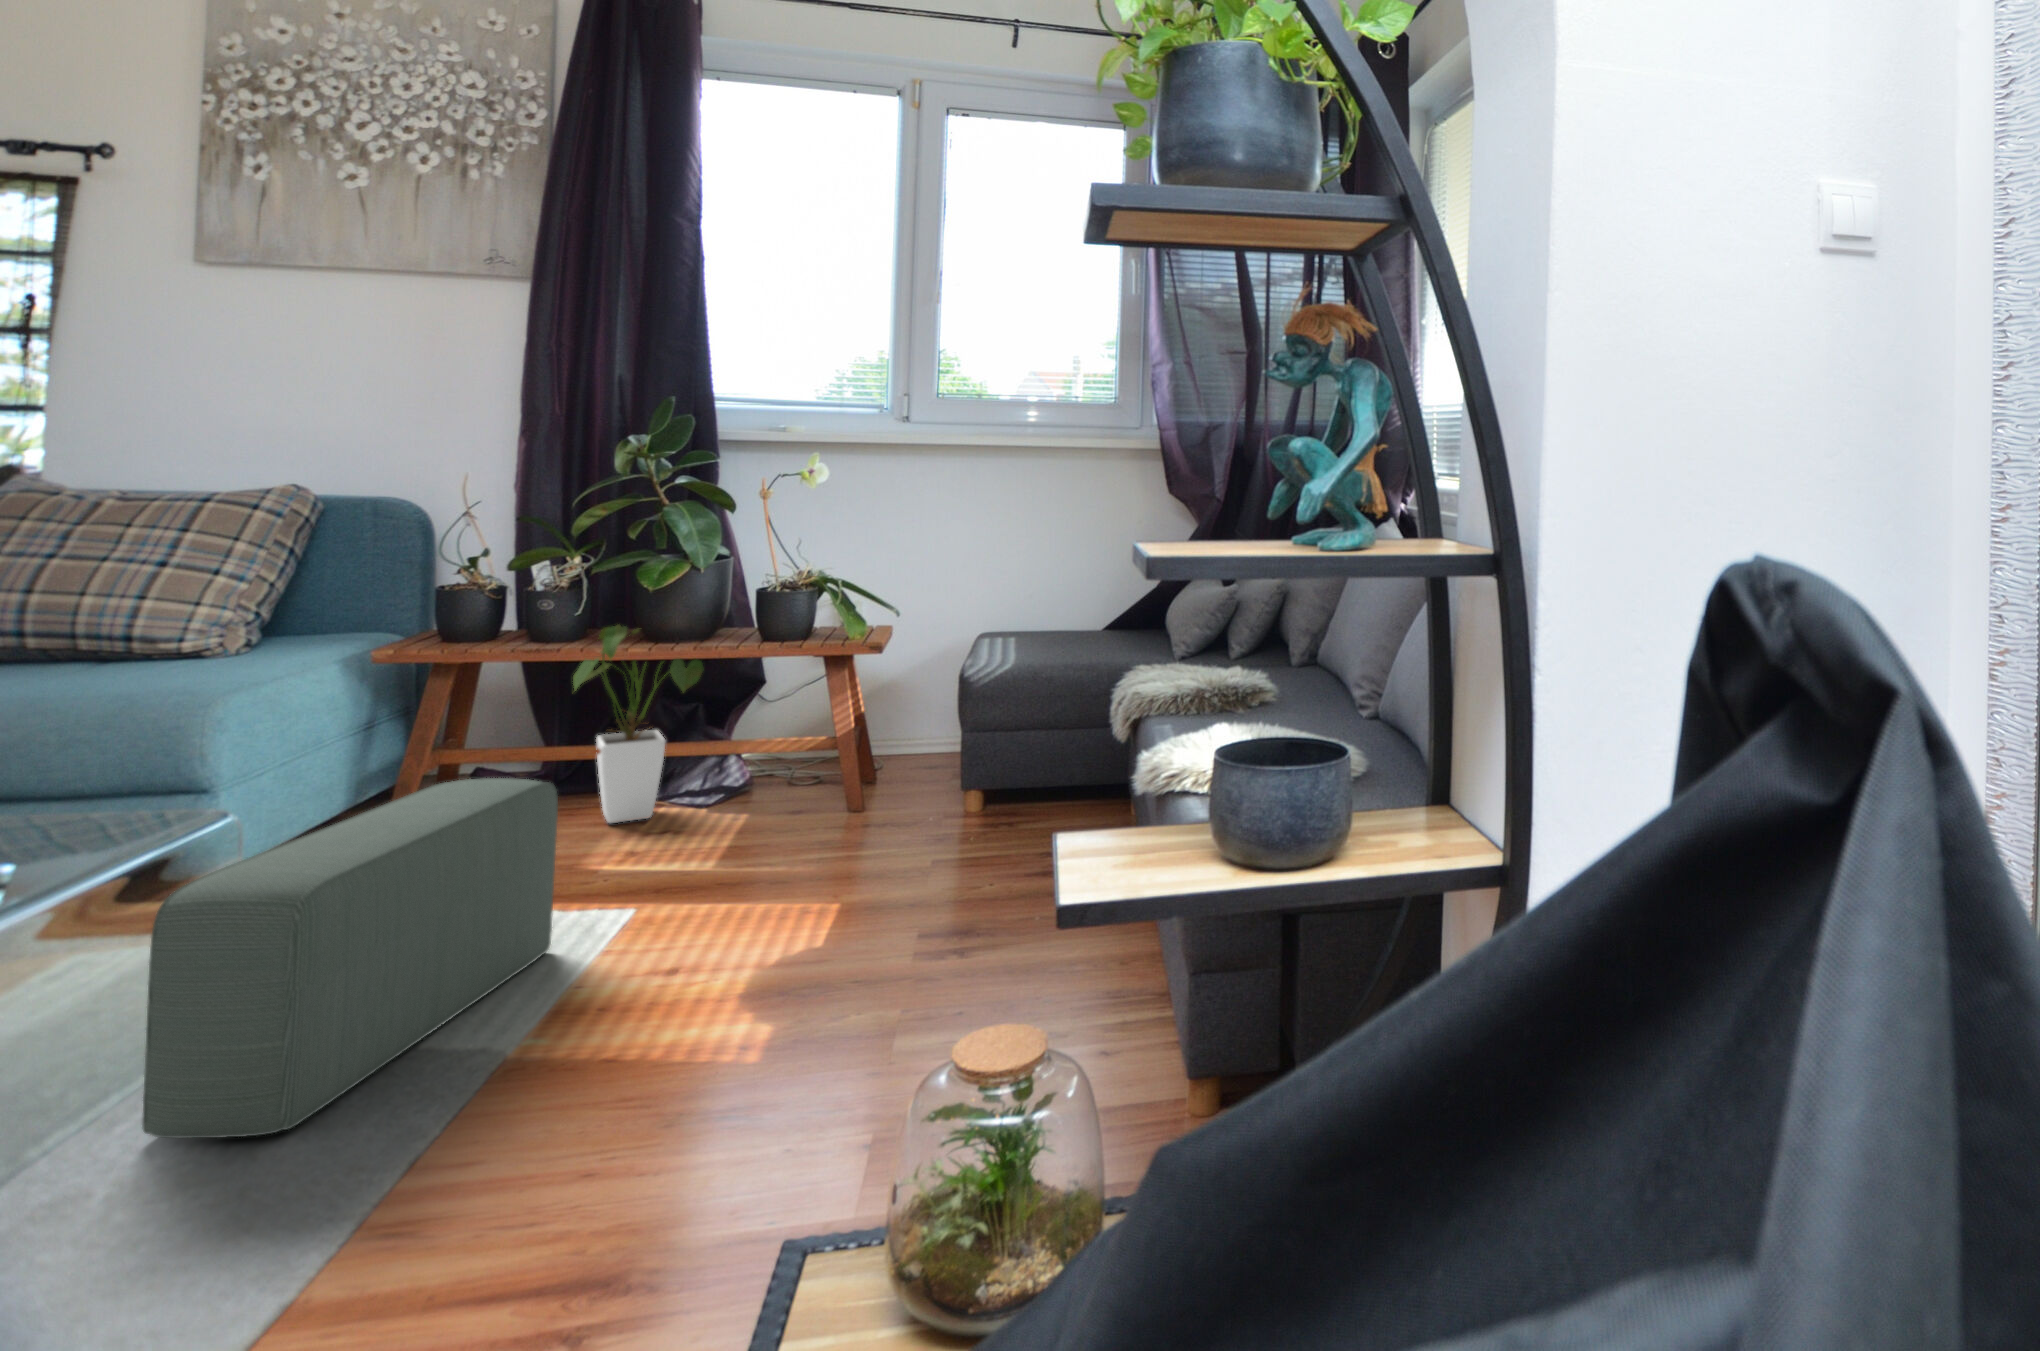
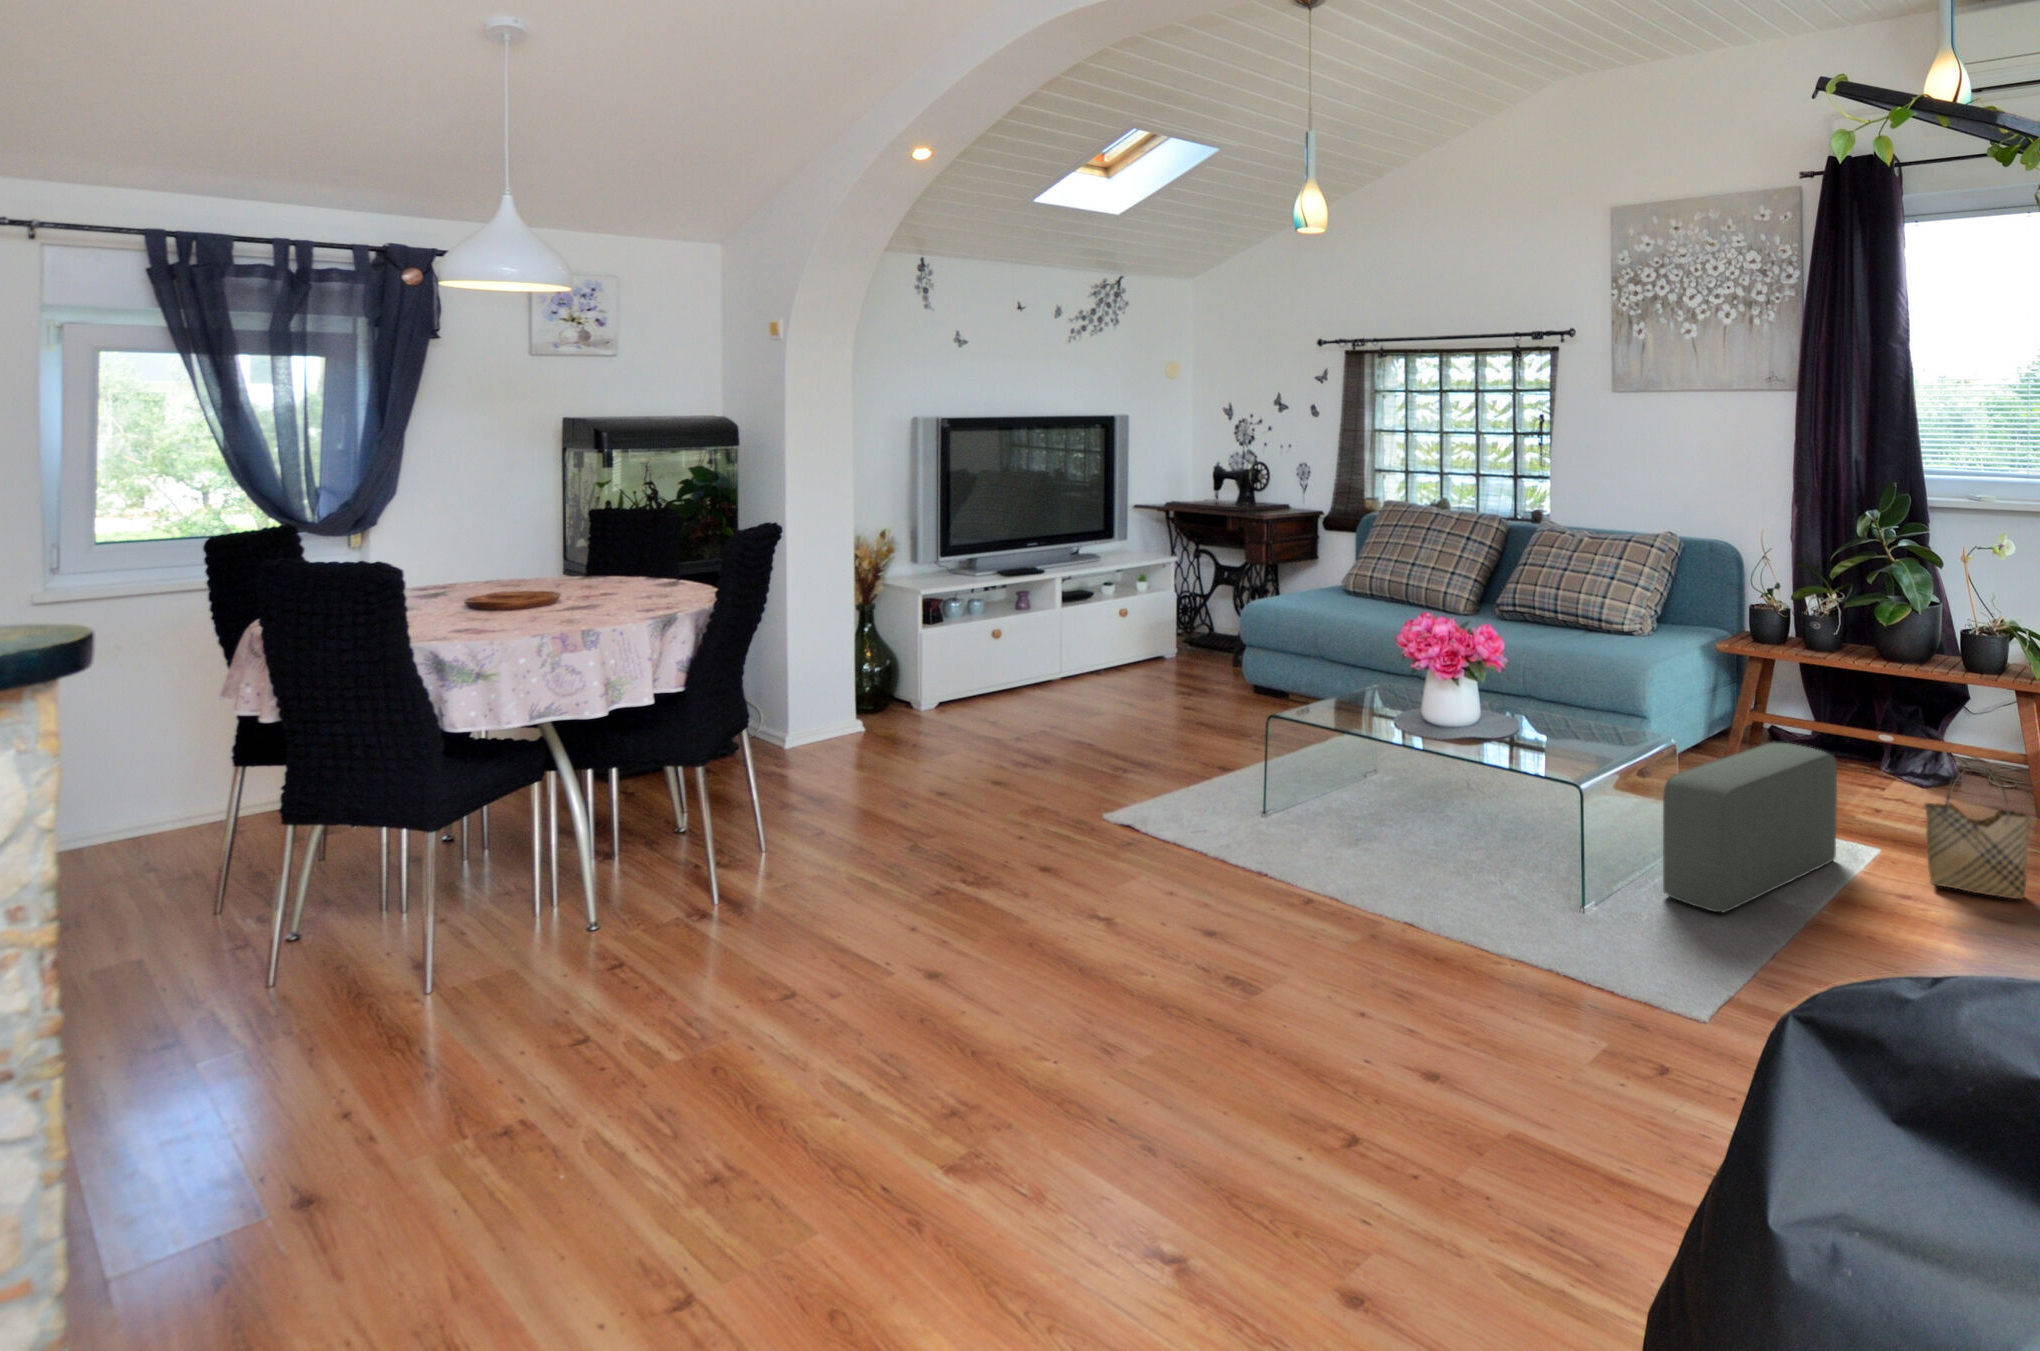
house plant: present [573,625,704,823] -> none [1833,639,1931,788]
woven basket: none [696,746,845,946] -> present [1925,759,2031,899]

